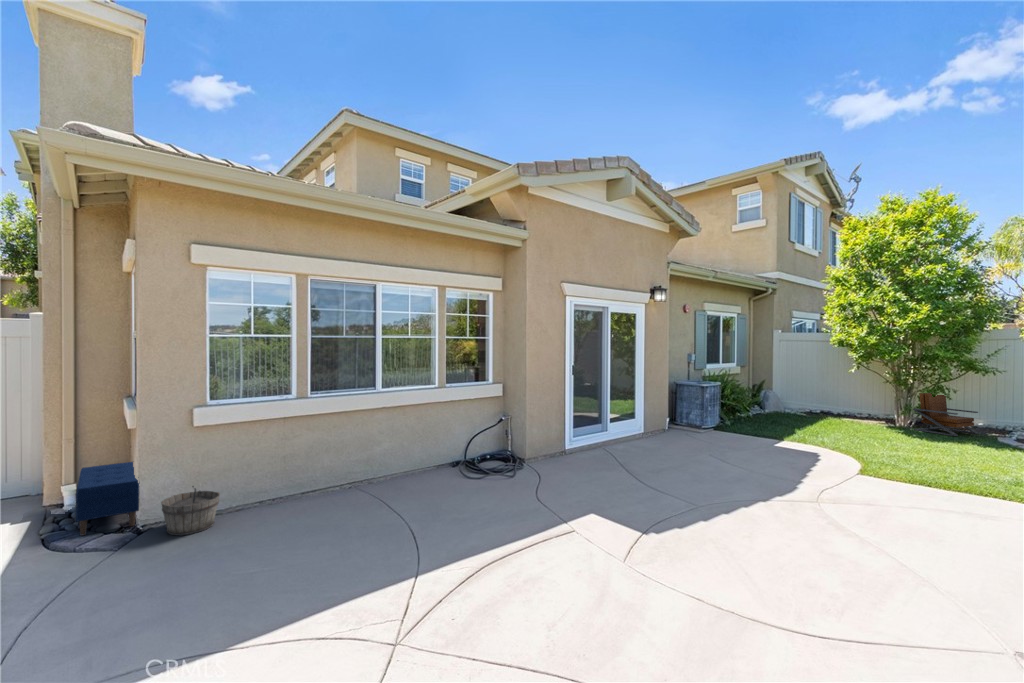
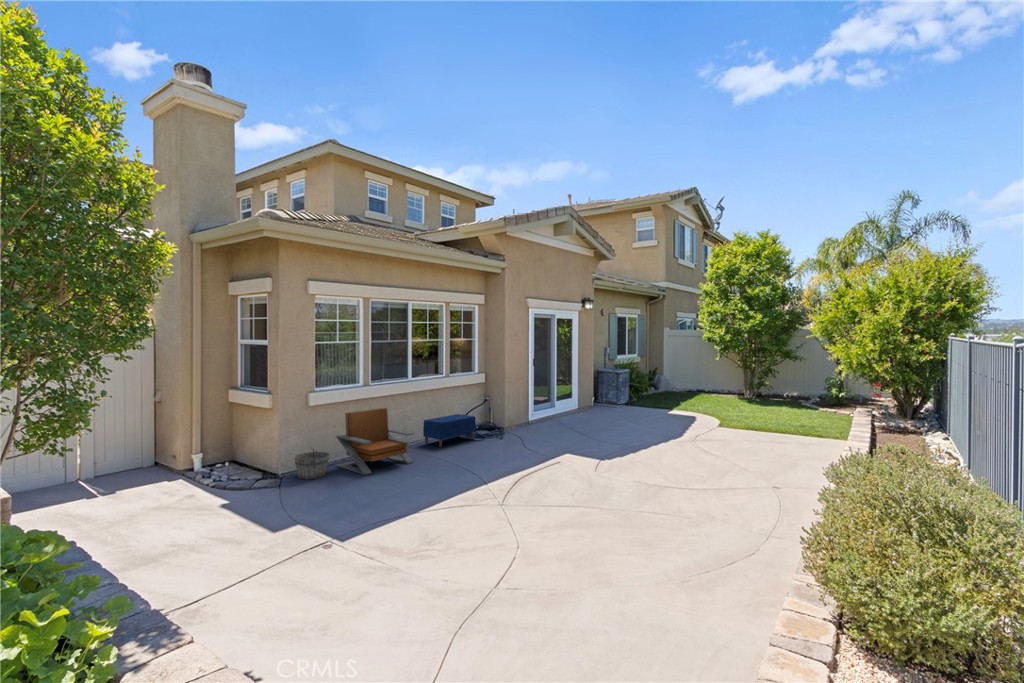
lounge chair: present [913,393,978,436] -> present [336,408,413,475]
bench: present [76,462,140,536] -> present [423,414,476,447]

